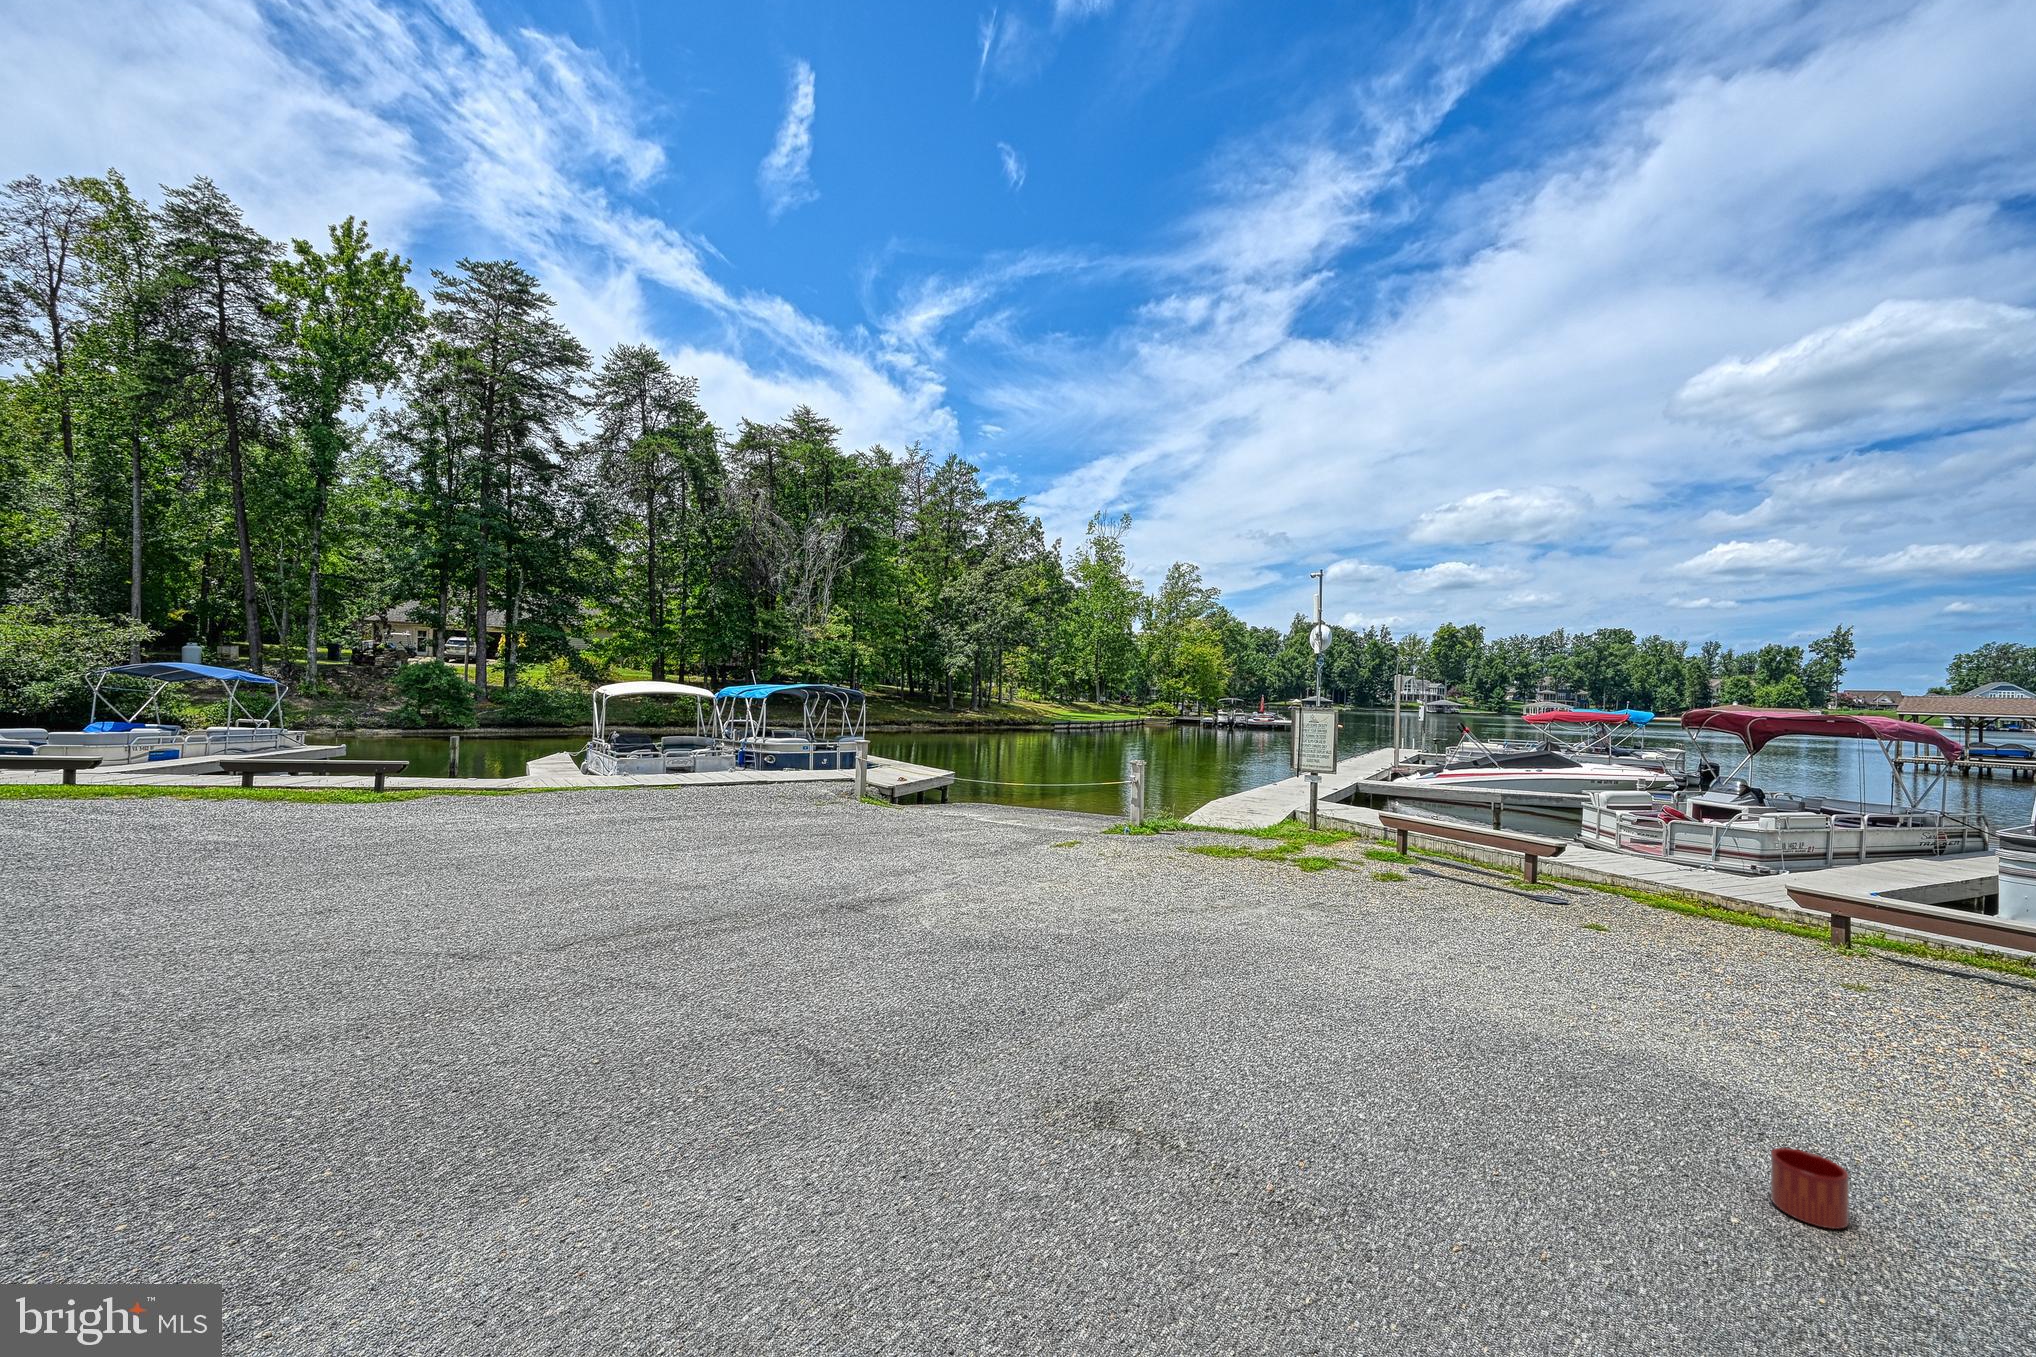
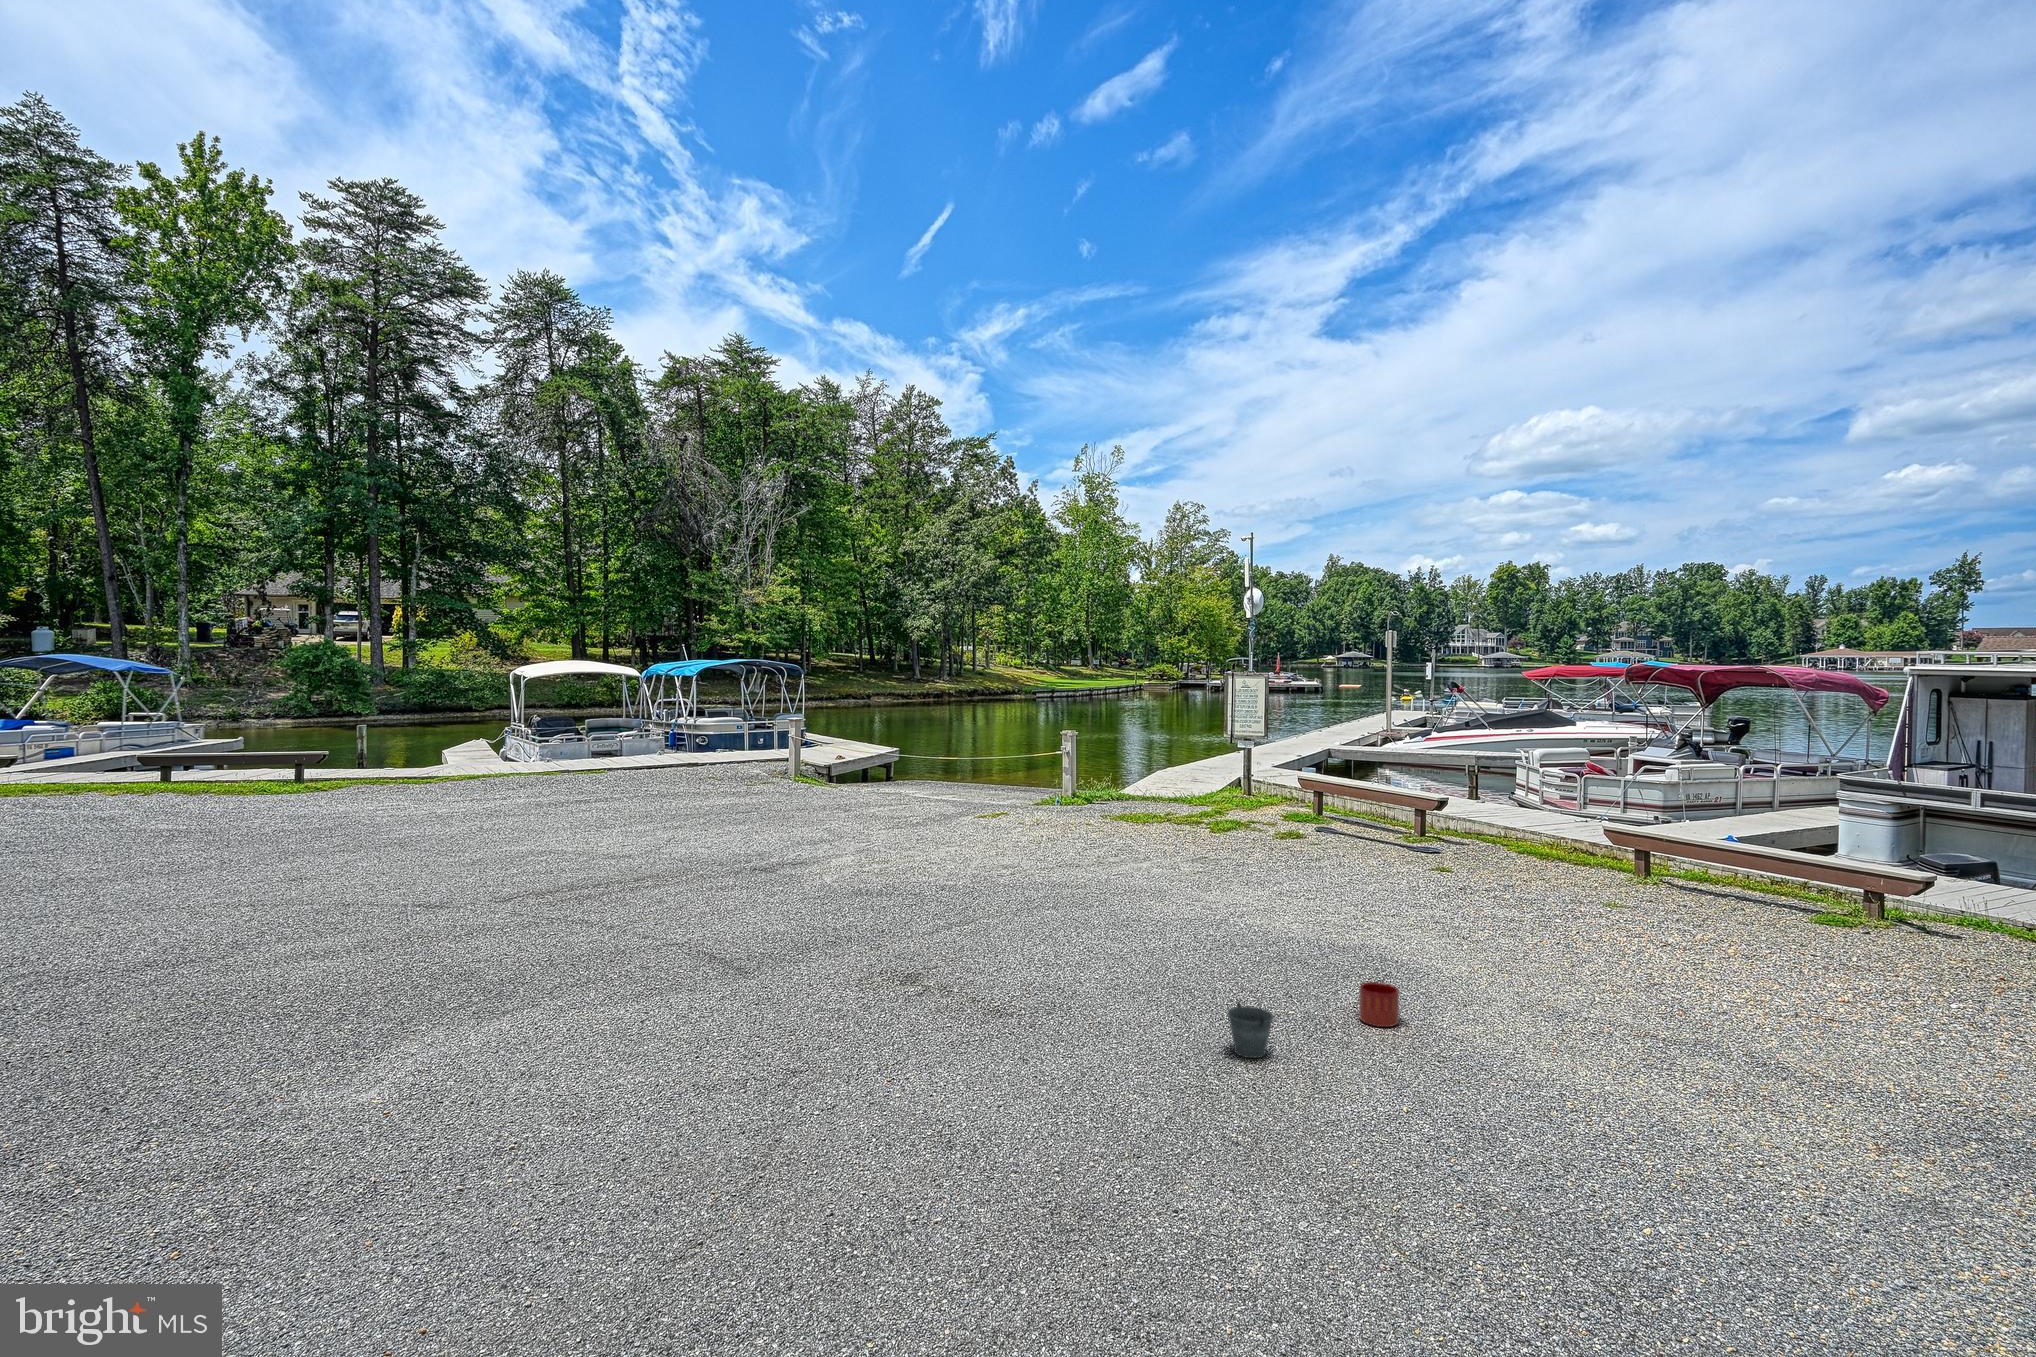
bucket: none [1638,1183,1731,1309] -> present [1227,989,1273,1058]

